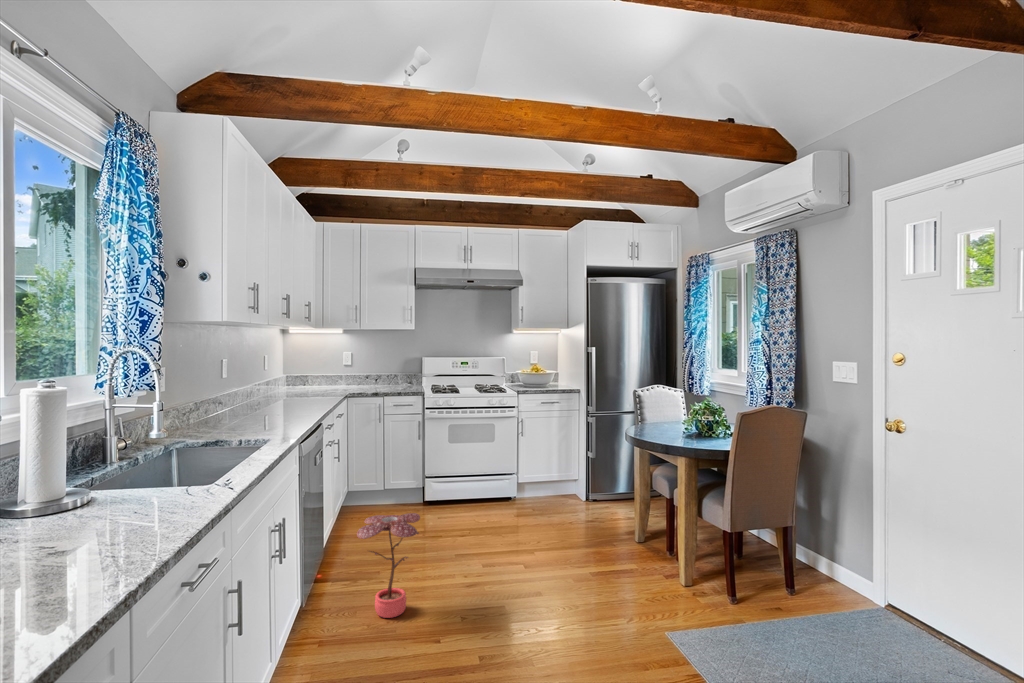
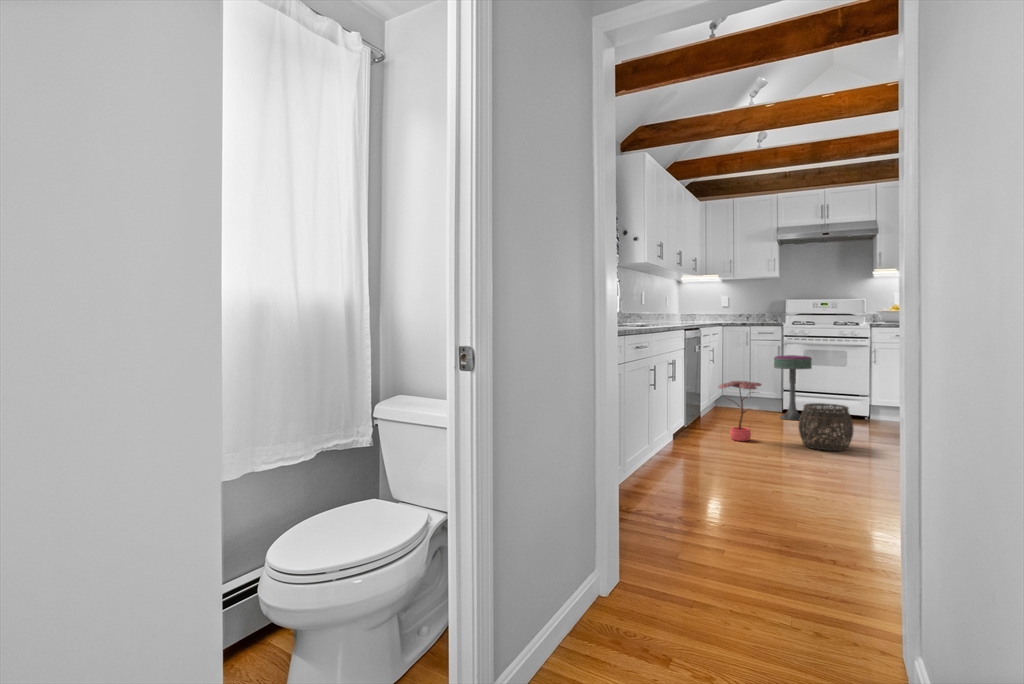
bar stool: none [418,437,463,526] -> present [774,355,812,420]
woven basket: none [474,535,545,618] -> present [799,403,854,451]

